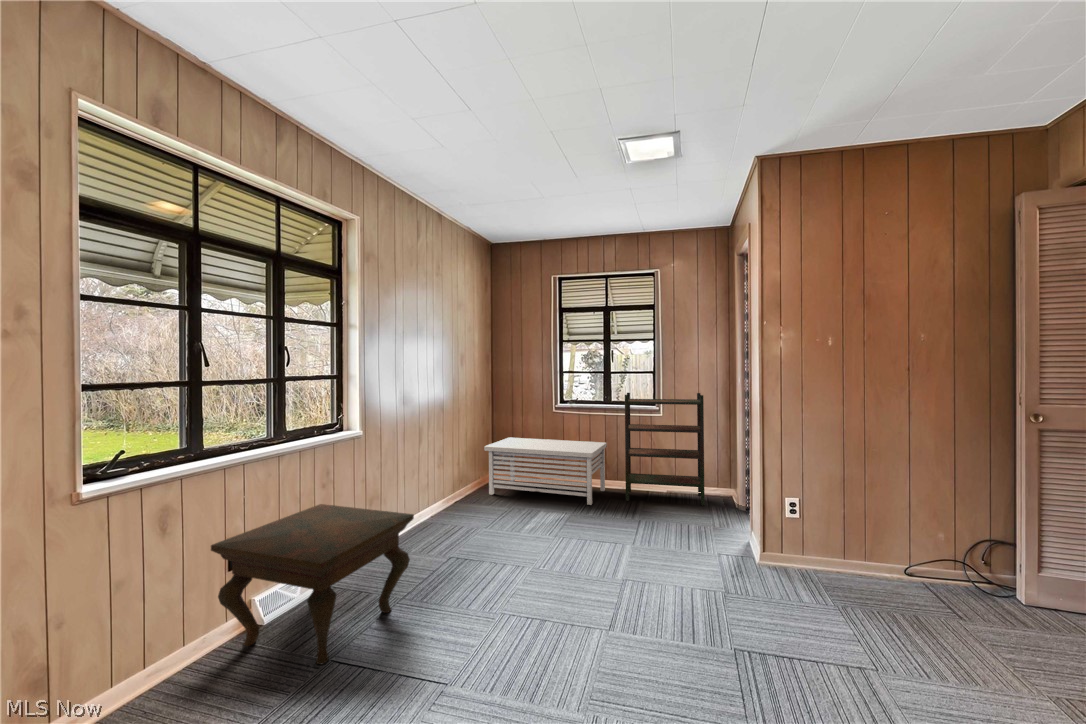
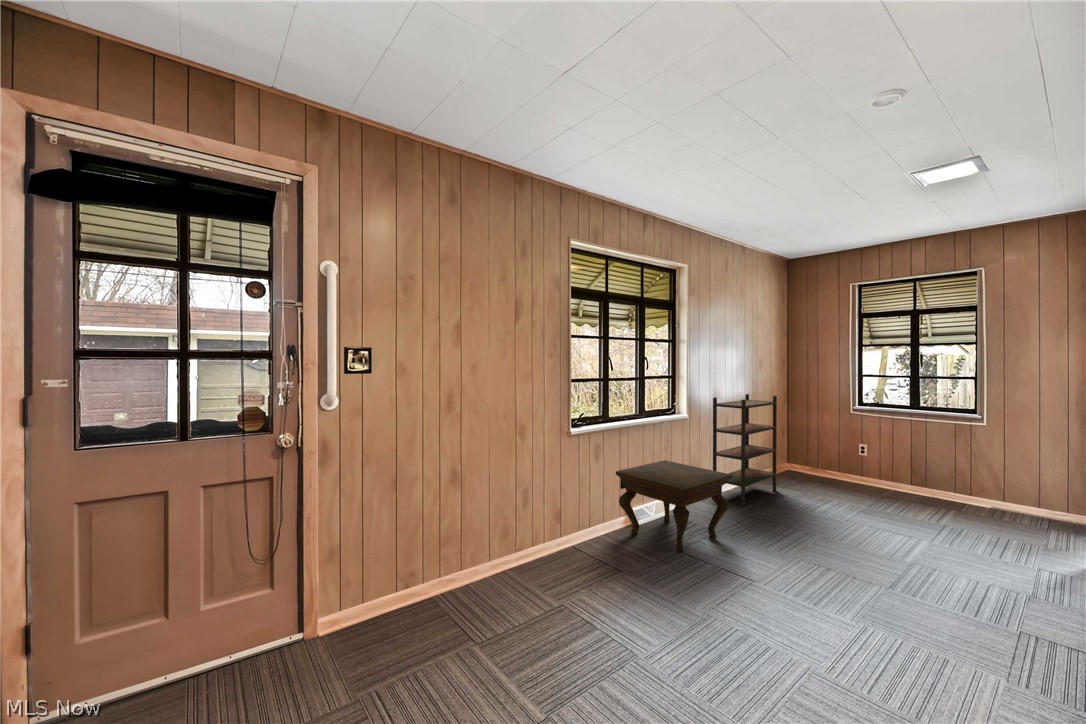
bookshelf: present [625,393,705,506] -> present [713,394,777,505]
storage bench: present [484,437,607,505] -> none [778,433,913,503]

